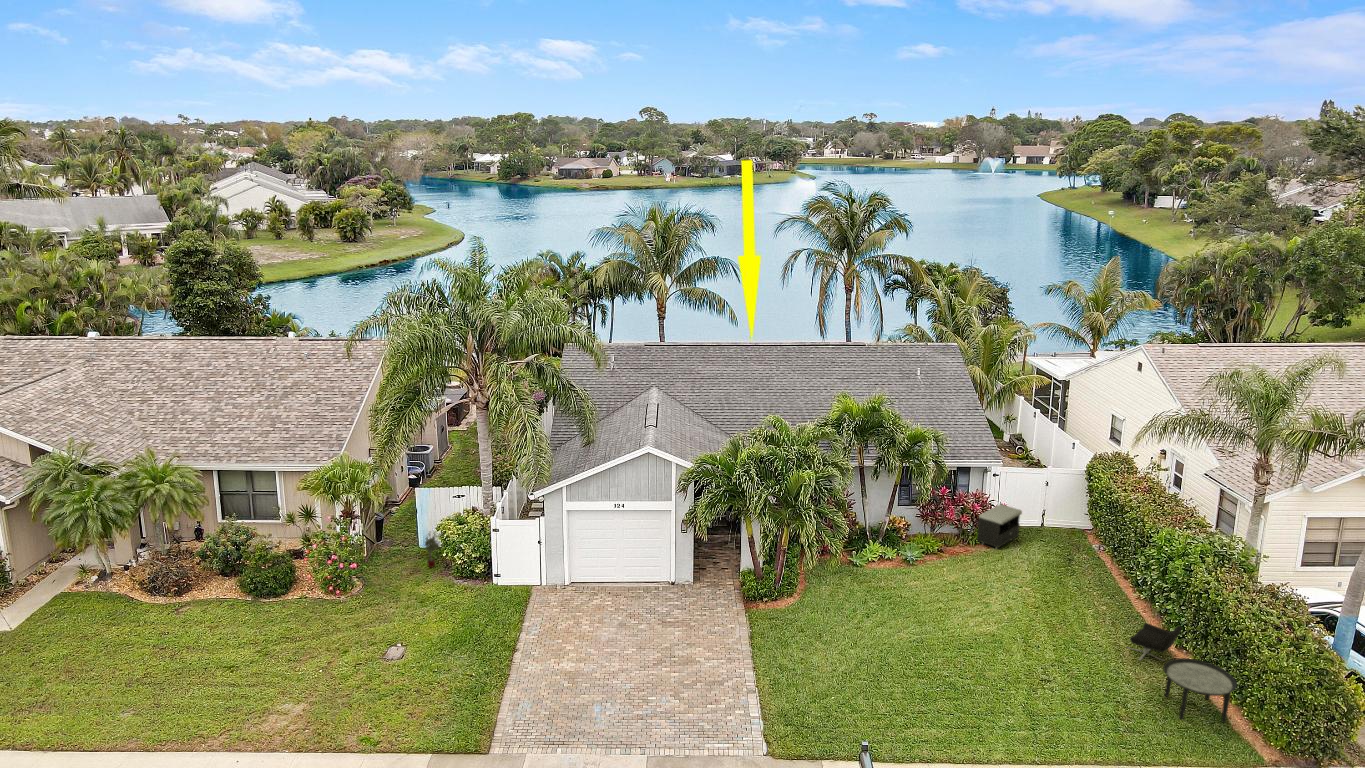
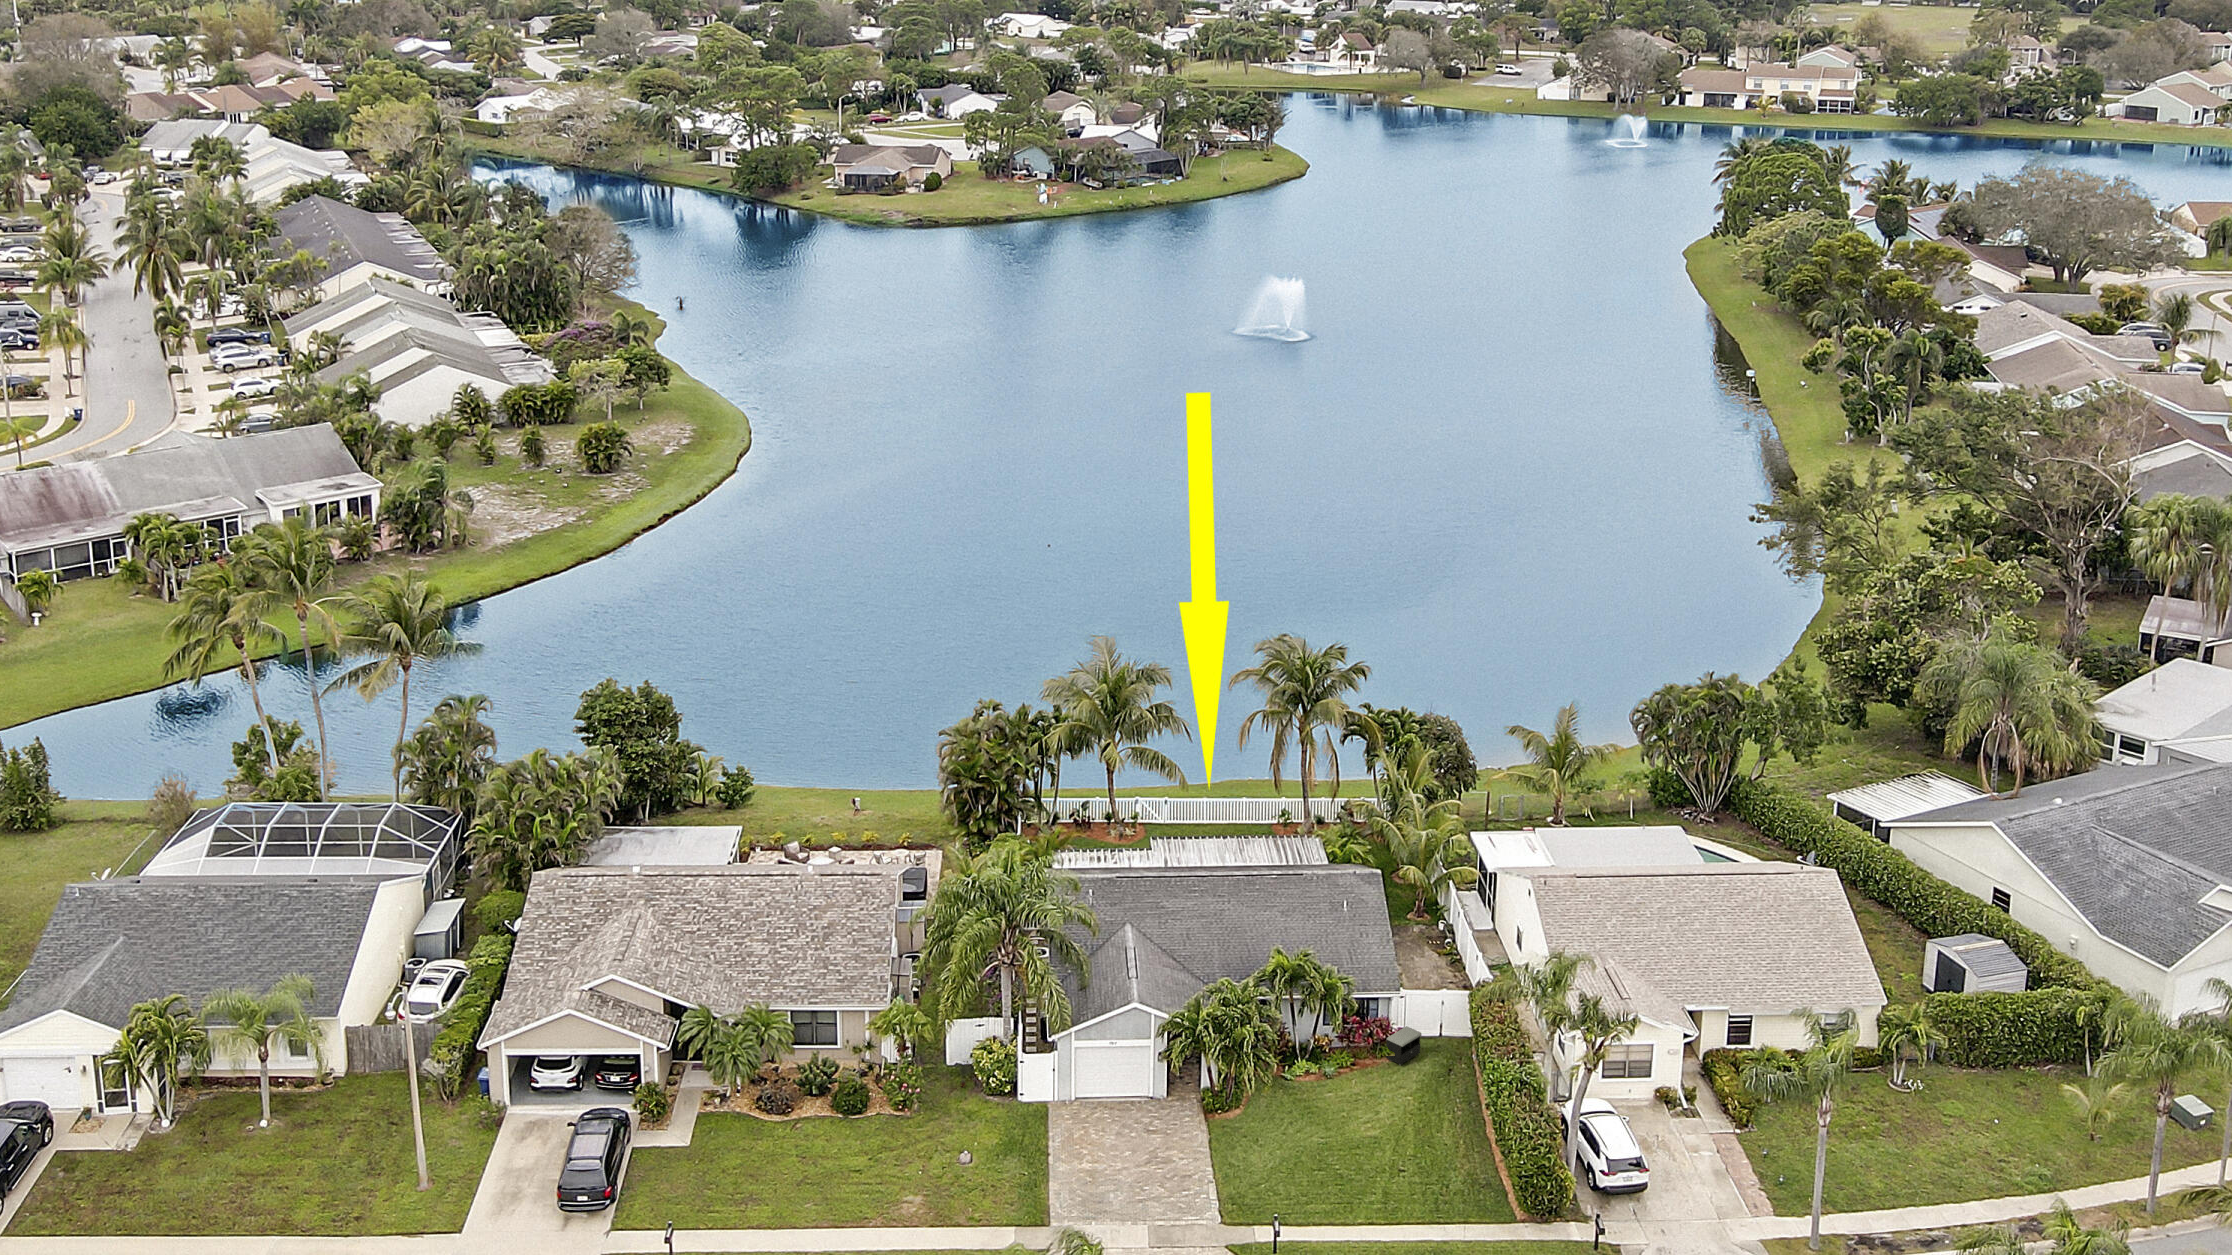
lounge chair: present [1129,623,1182,660] -> none [1463,1132,1497,1159]
round table: present [1163,658,1237,723] -> none [1470,1159,1512,1201]

